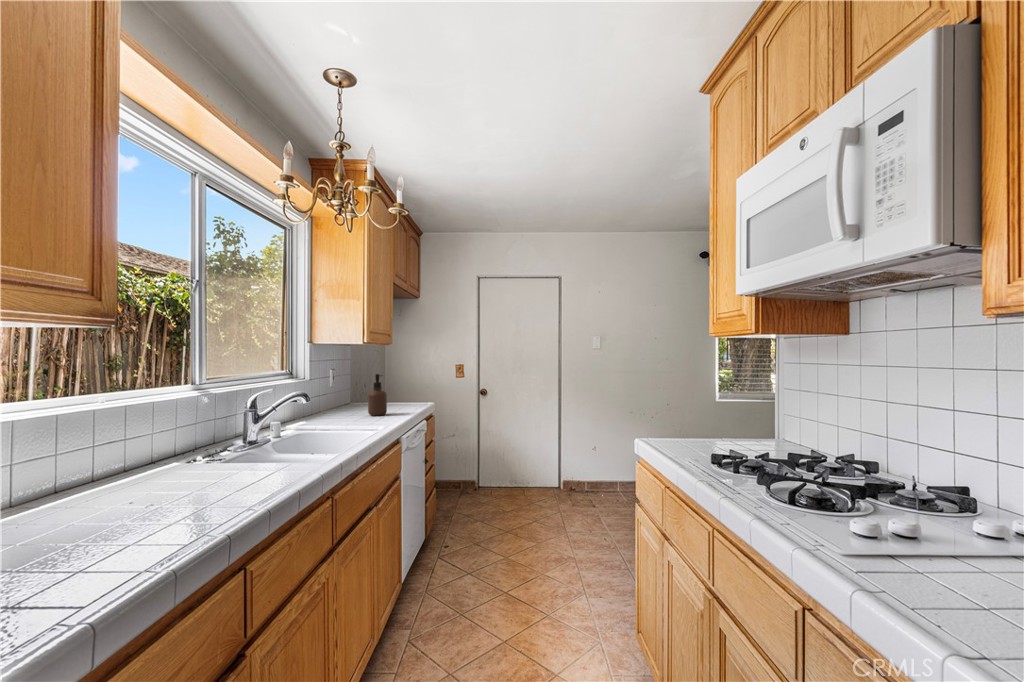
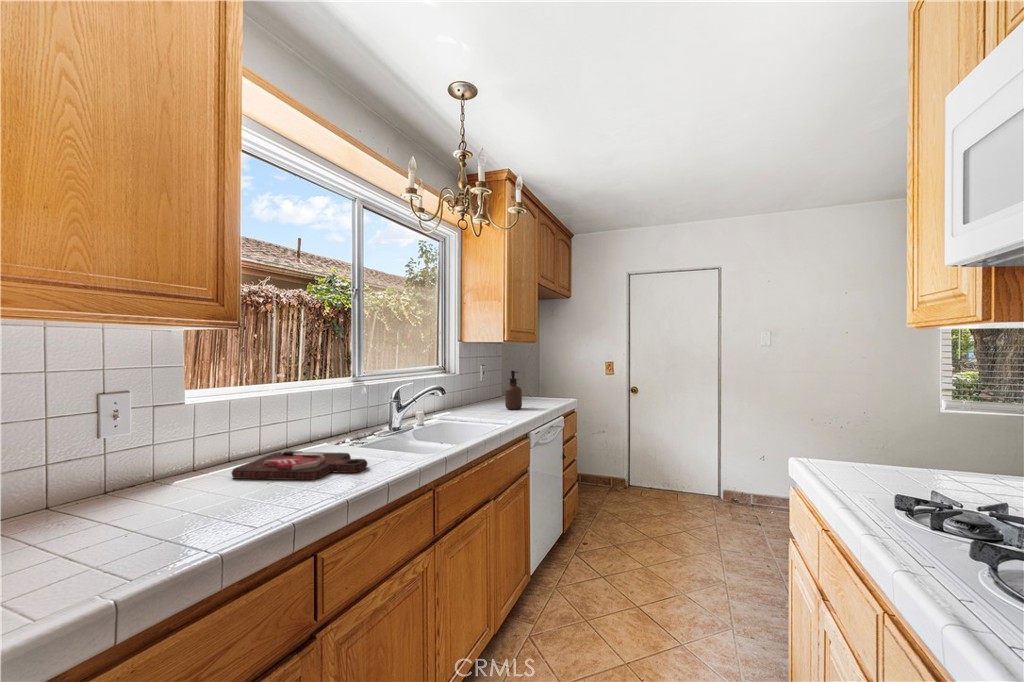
cutting board: none [57,470,256,514] -> present [232,451,368,480]

